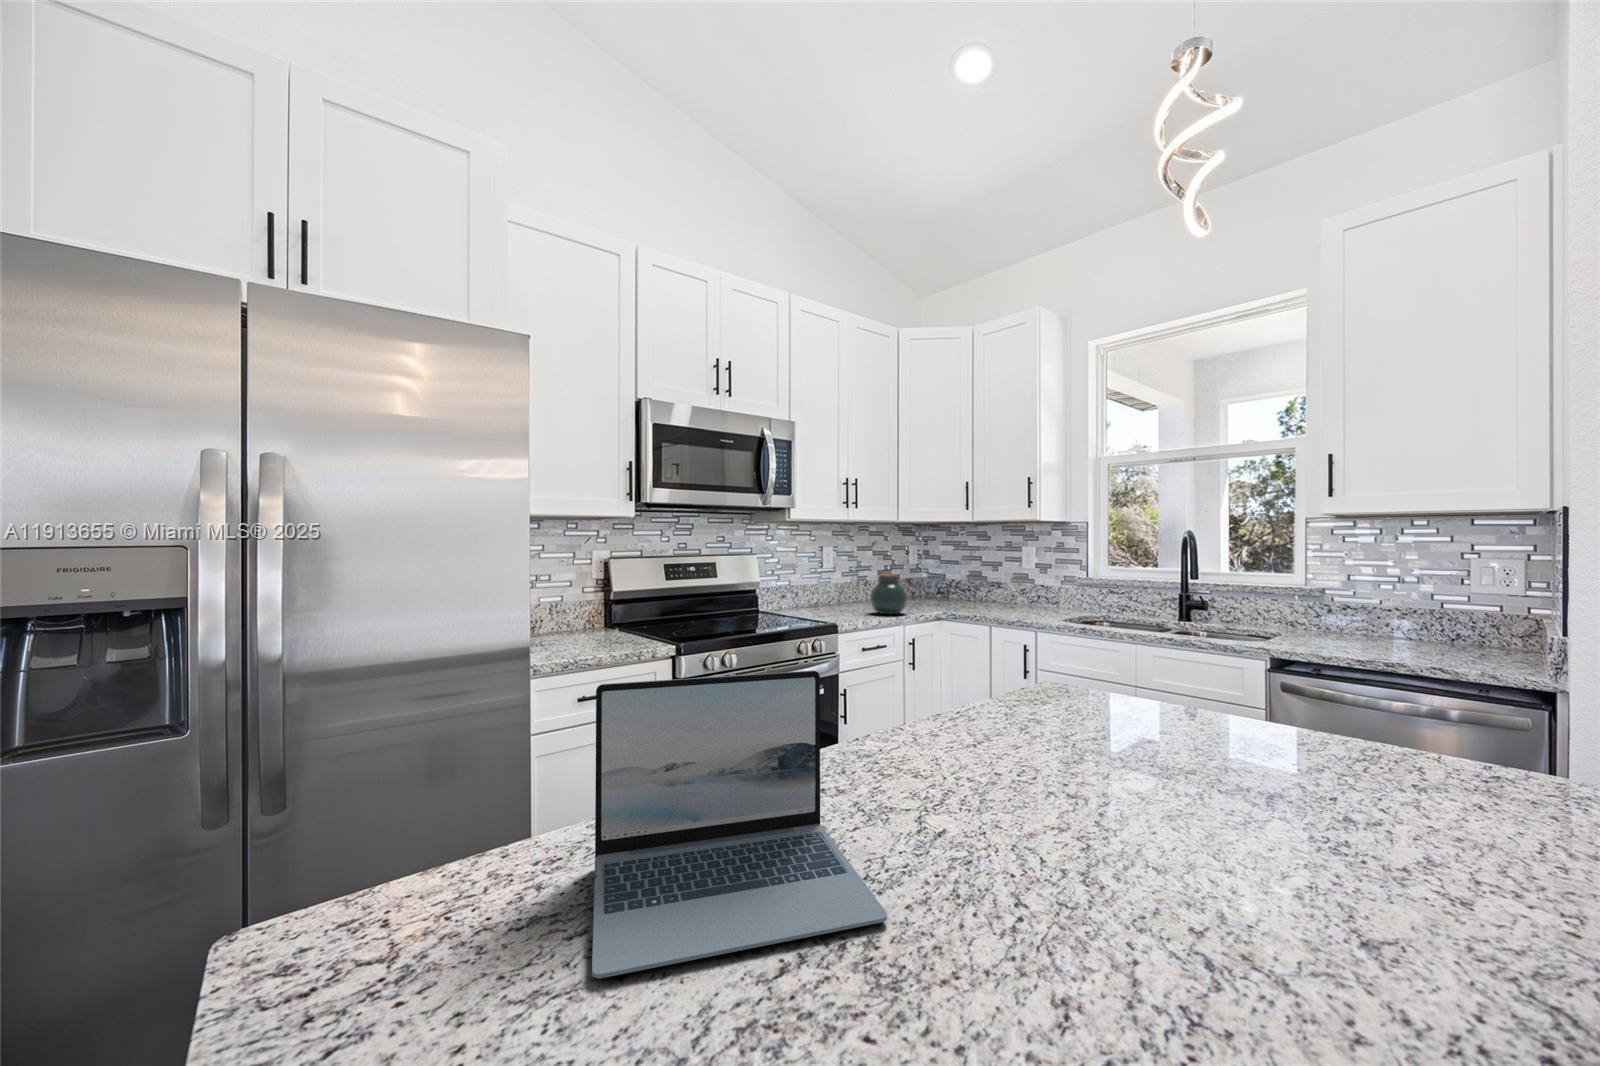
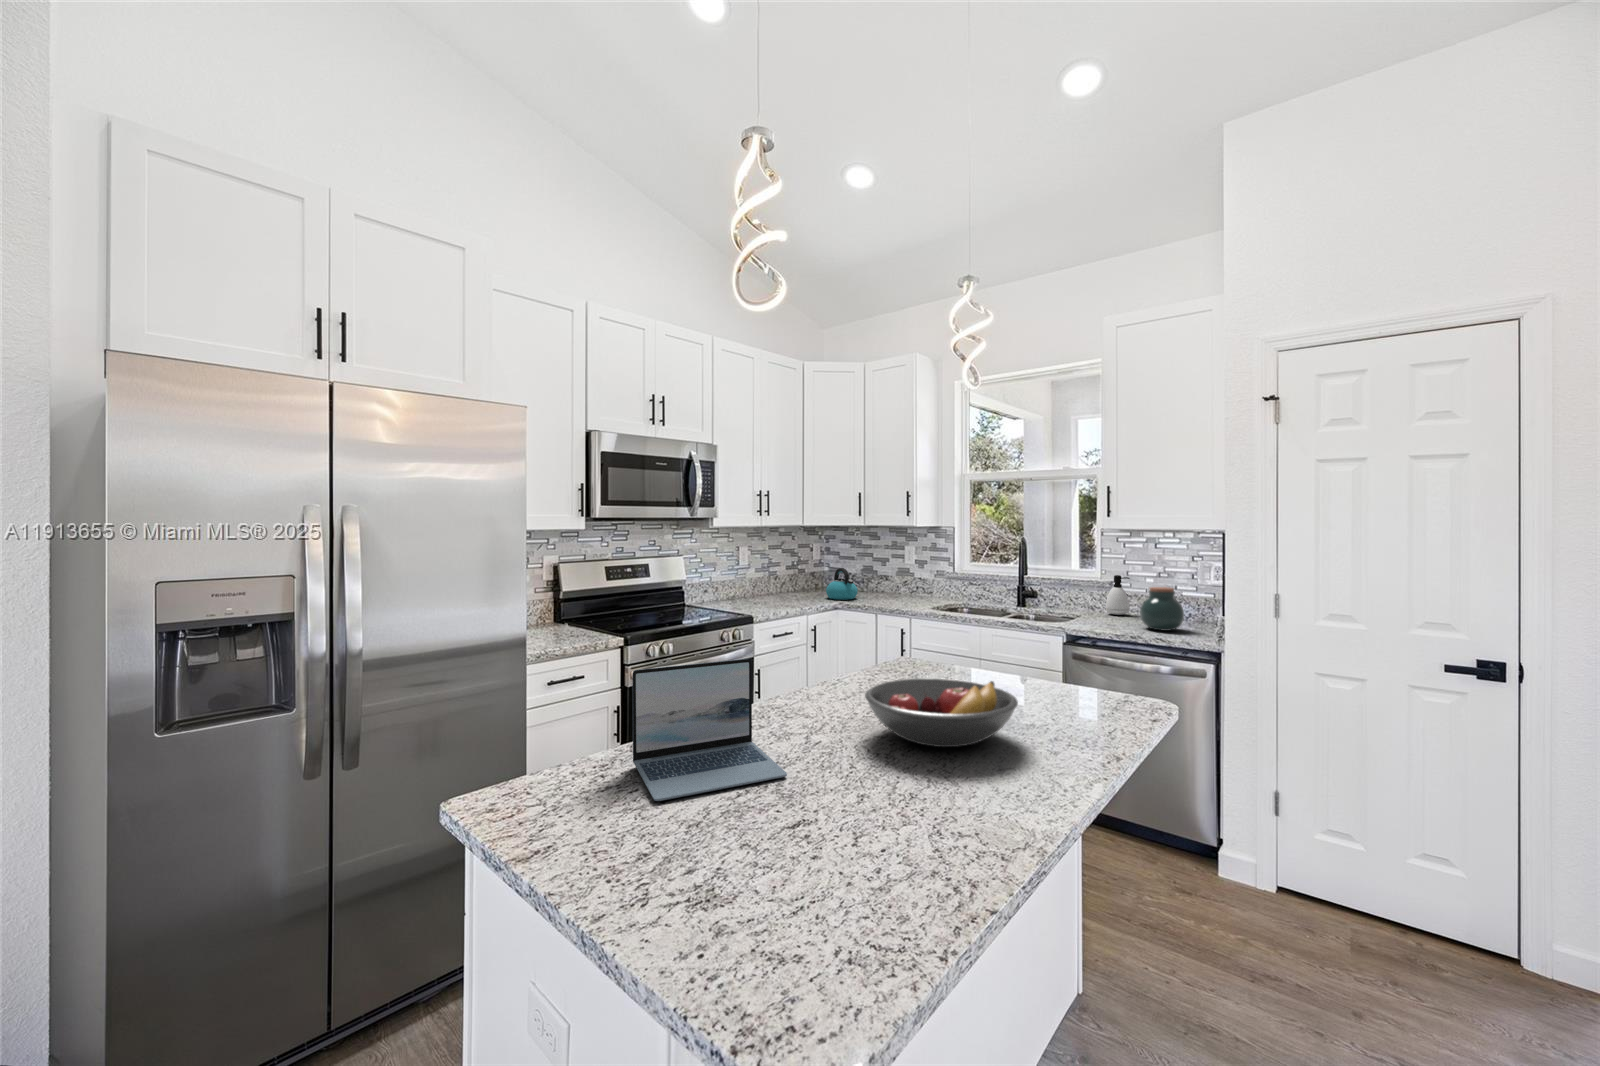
kettle: none [927,572,966,609] -> present [826,568,858,600]
jar: present [871,574,907,614] -> present [1140,587,1184,631]
soap dispenser: none [1313,579,1351,633] -> present [1106,575,1130,615]
fruit bowl: none [1028,717,1371,864] -> present [865,678,1018,747]

